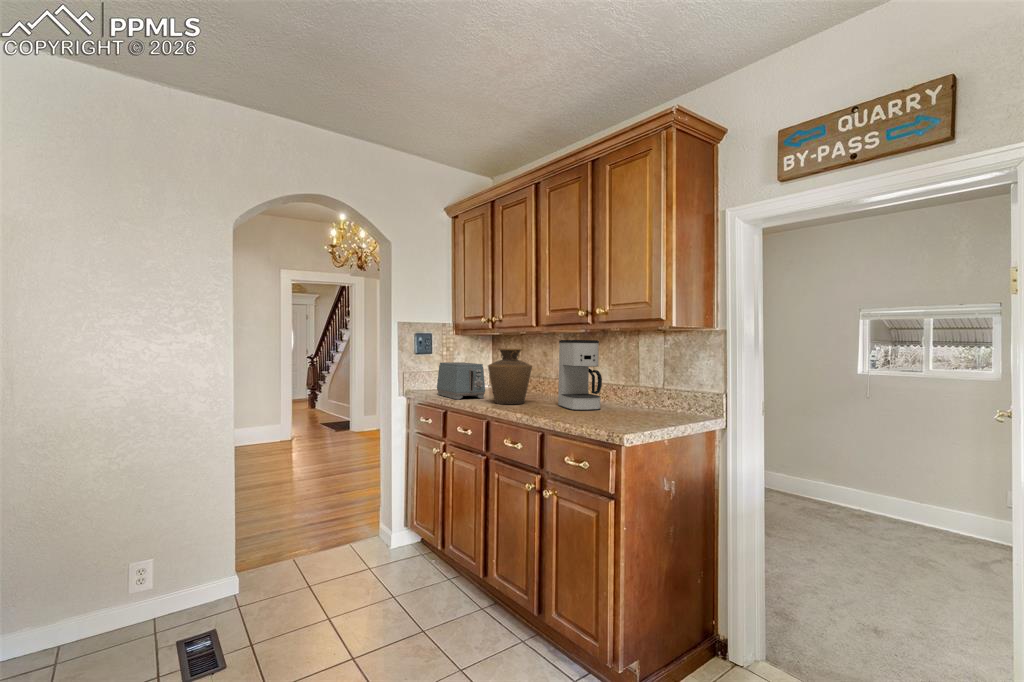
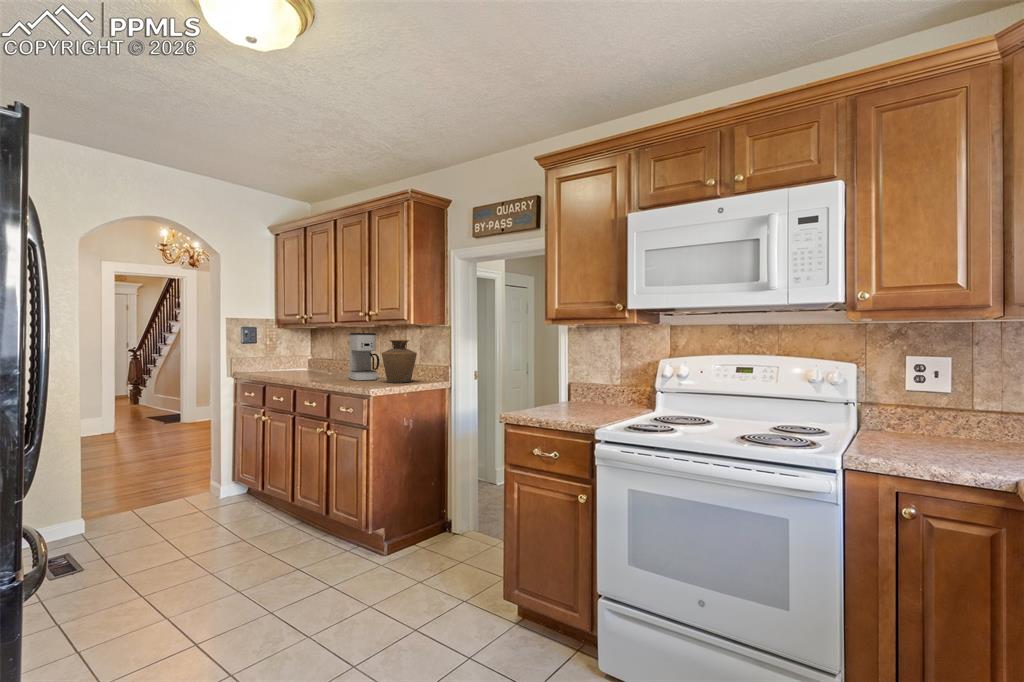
vase: present [488,348,532,404] -> present [381,340,417,383]
toaster: present [437,362,485,400] -> none [259,350,298,378]

